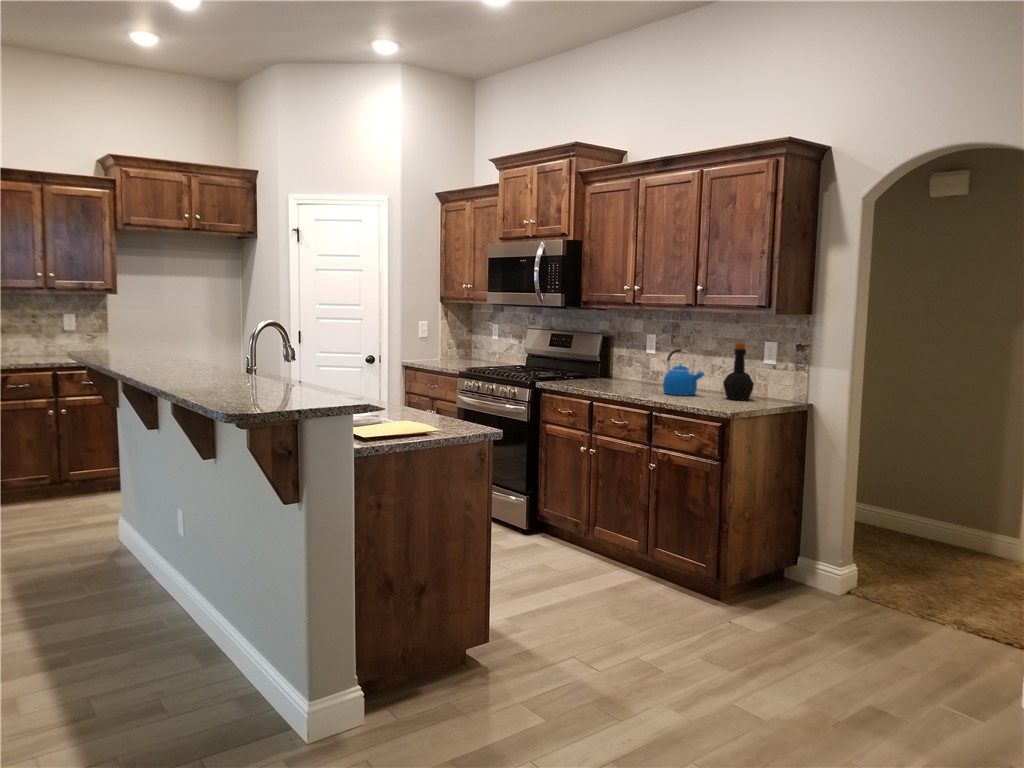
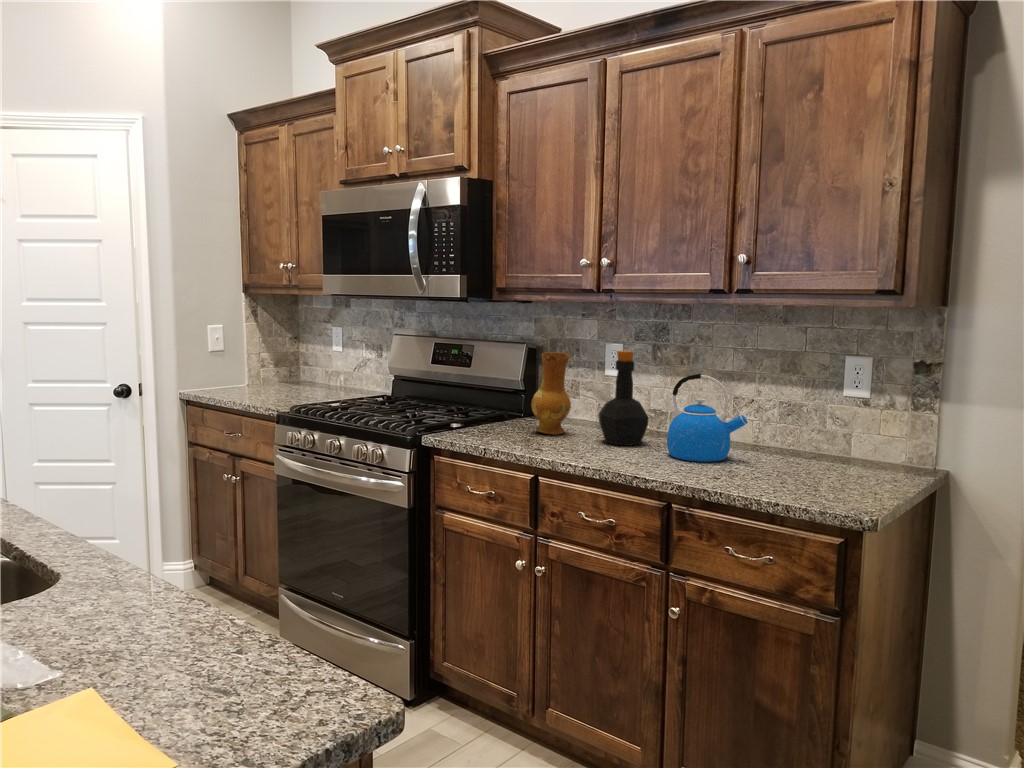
ceramic jug: none [598,338,621,384] -> present [531,352,571,435]
bottle: present [723,343,754,400] -> present [599,351,649,445]

